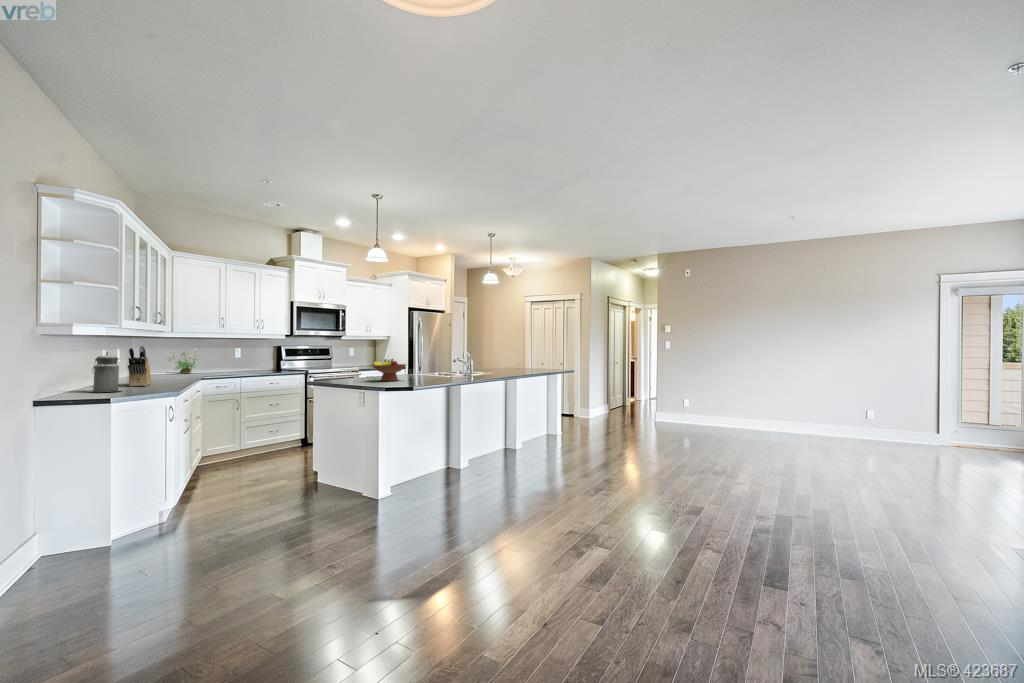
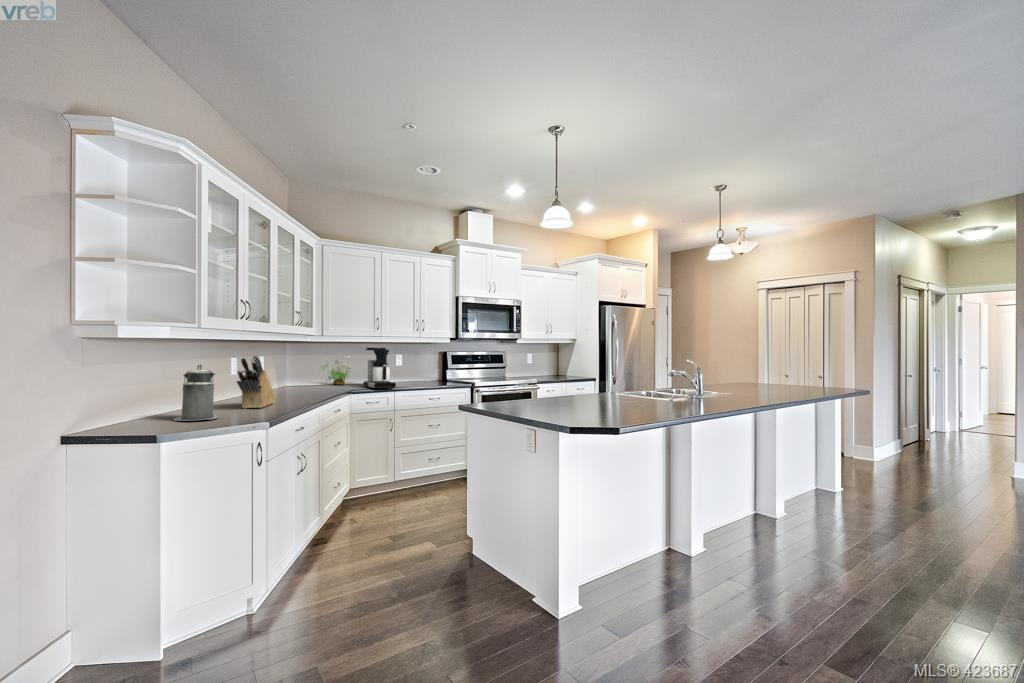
coffee maker: none [211,342,243,376] -> present [363,348,396,390]
fruit bowl: present [373,359,406,381] -> none [550,375,603,410]

